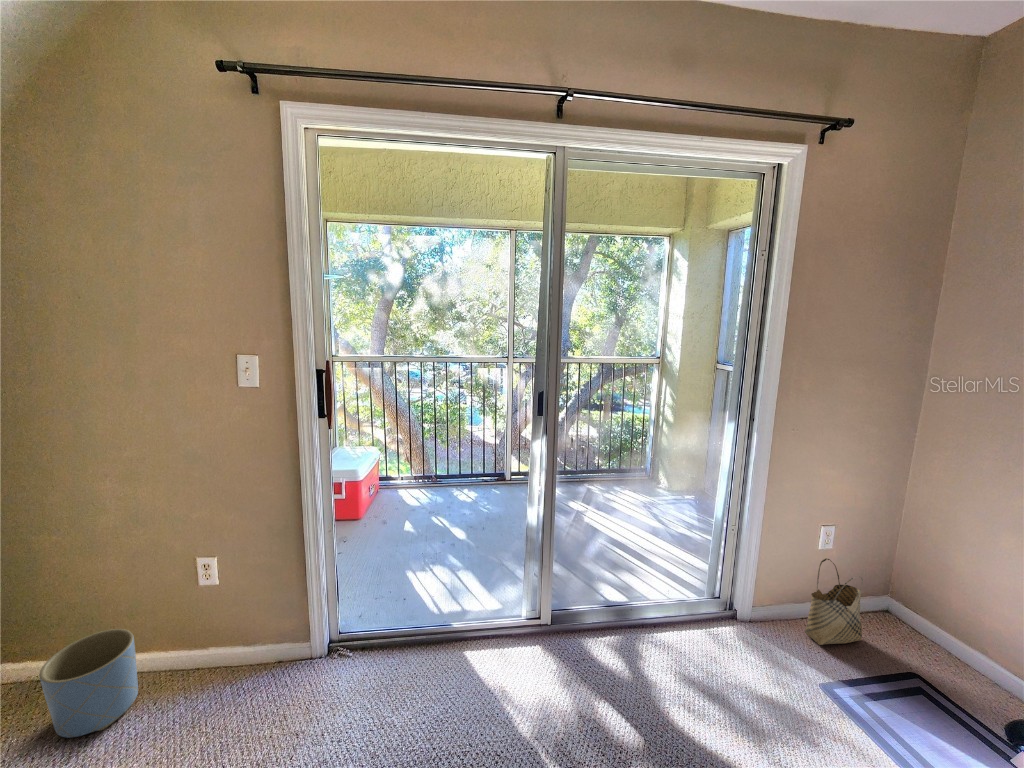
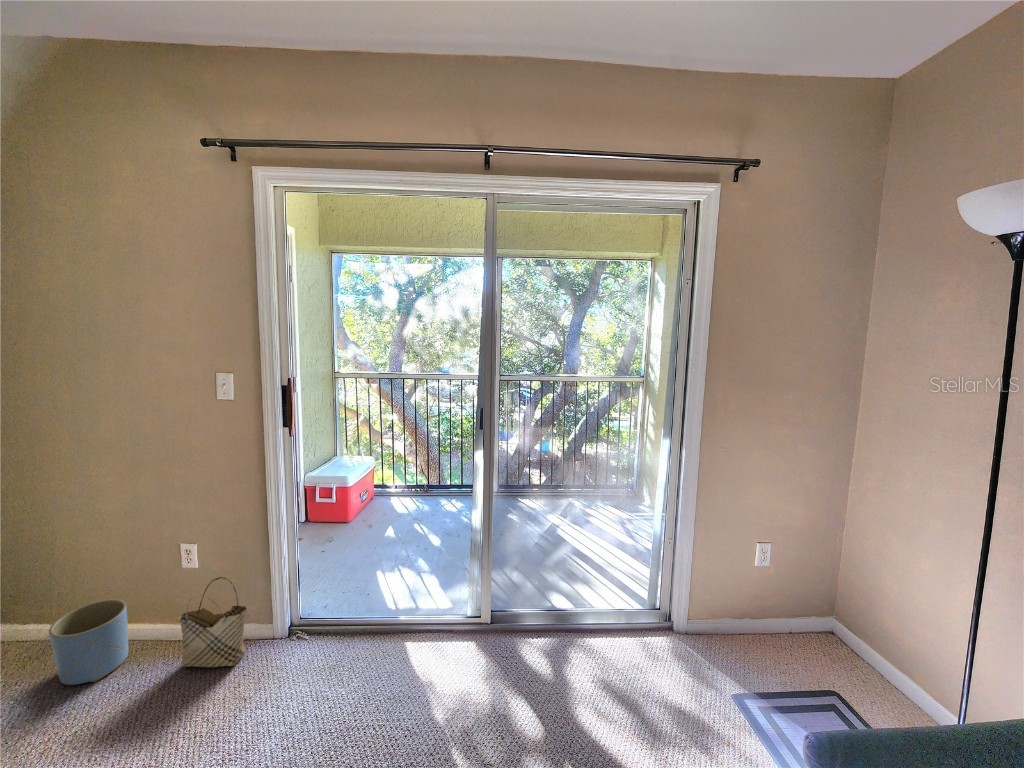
woven basket: present [804,558,863,645] -> present [179,577,246,667]

